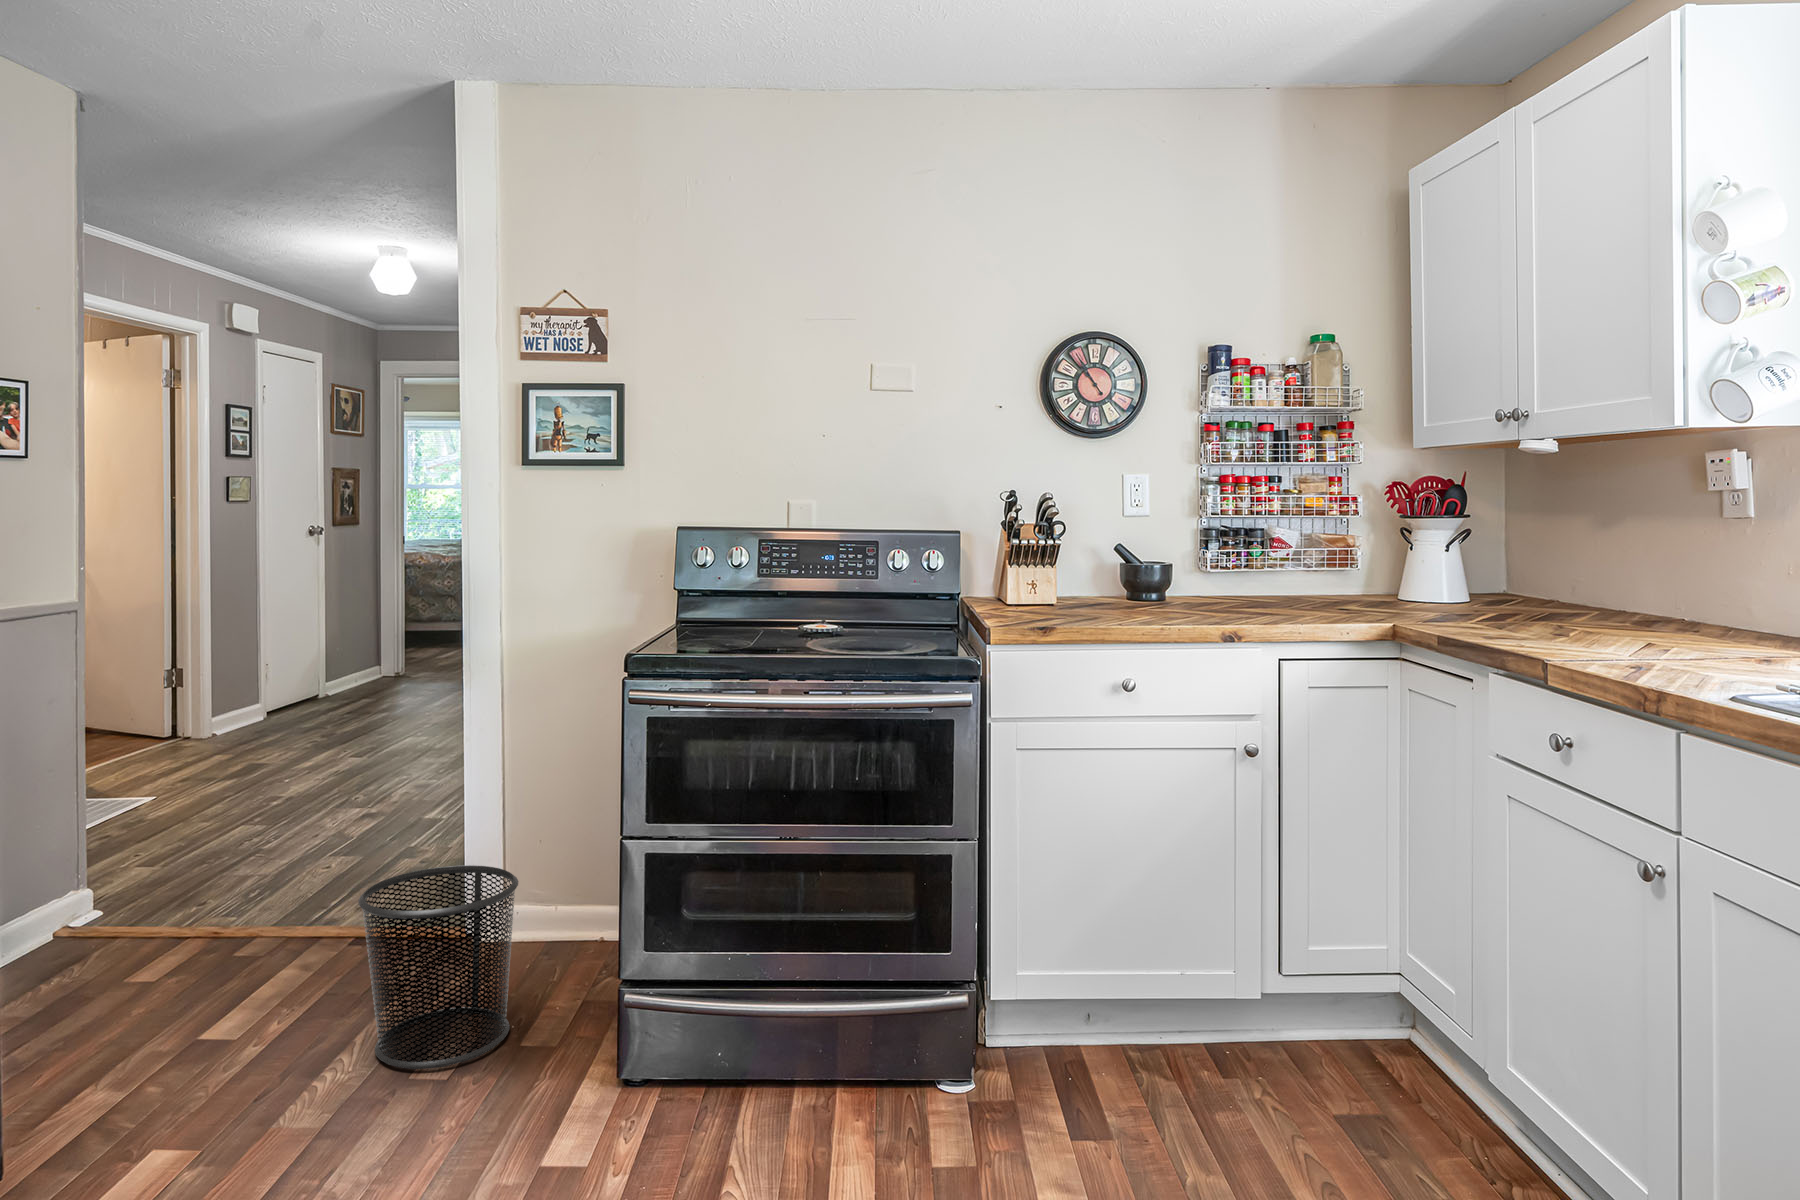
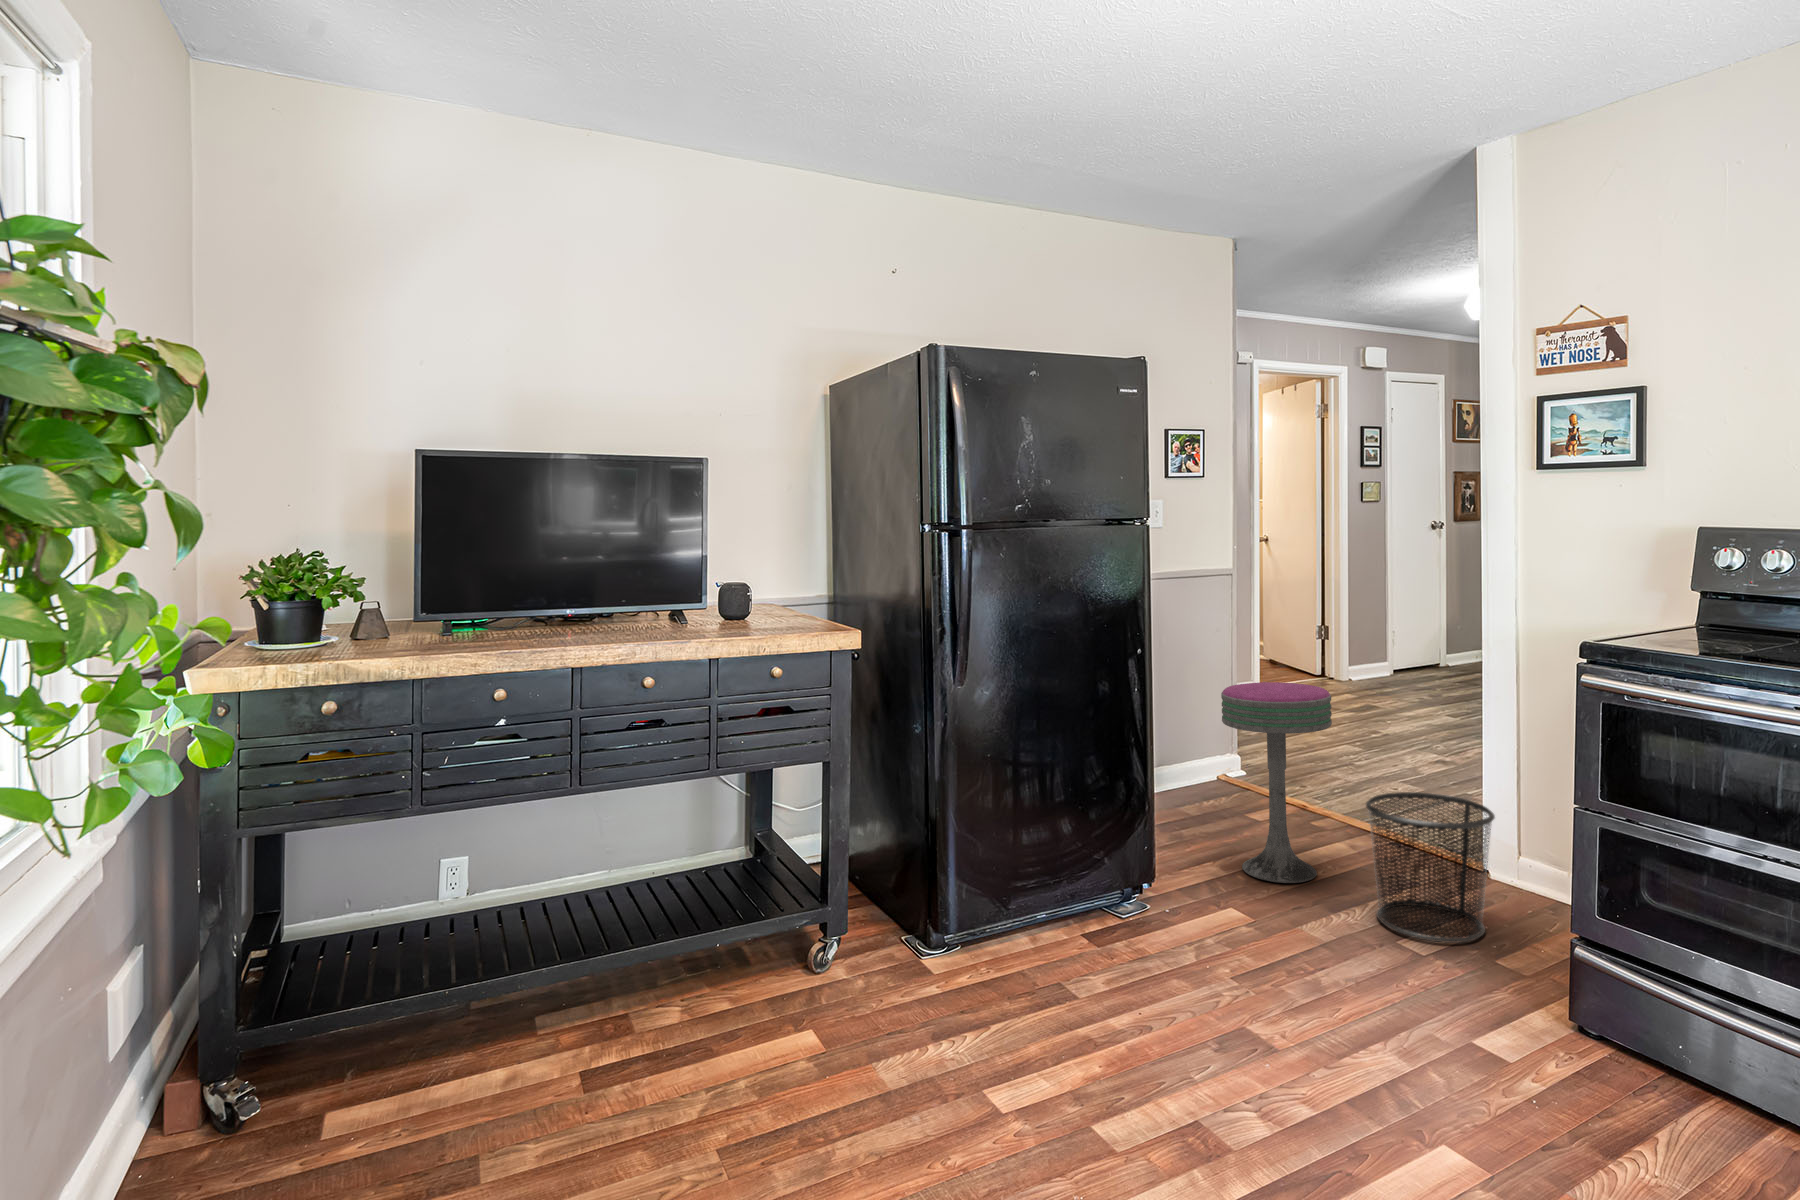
bar stool: none [98,748,290,1068] -> present [1221,682,1332,883]

